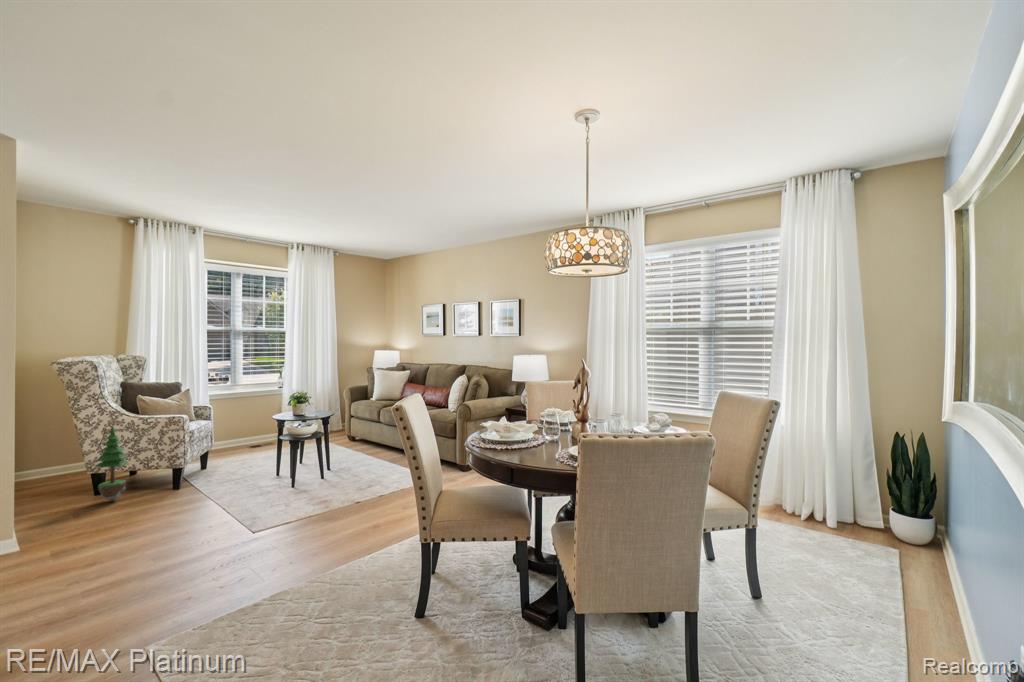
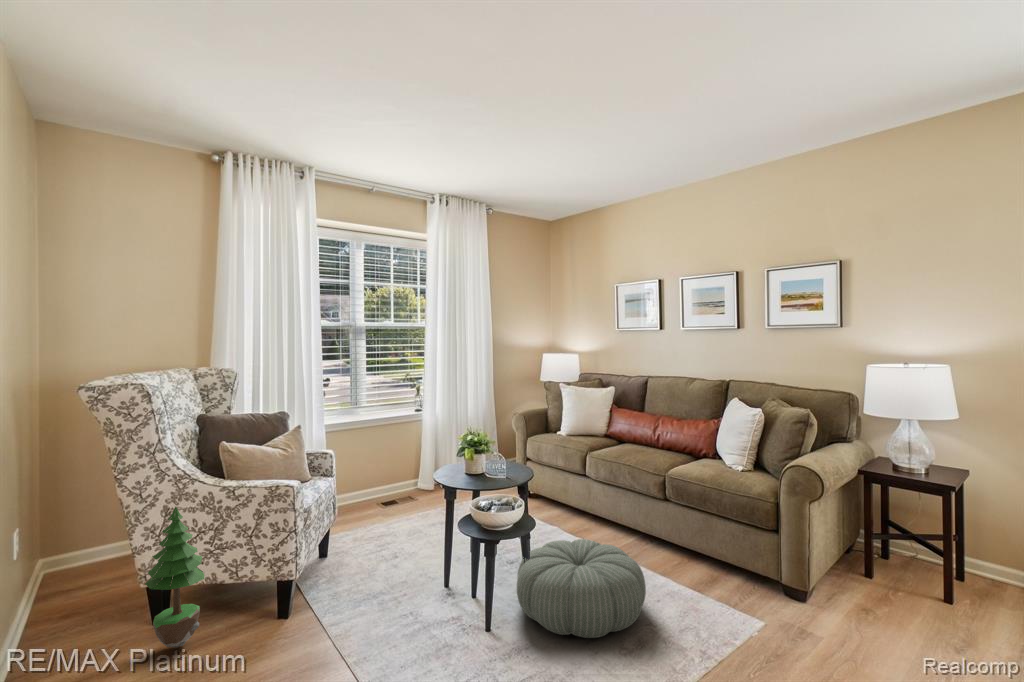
pouf: none [311,446,380,486] -> present [517,539,646,638]

